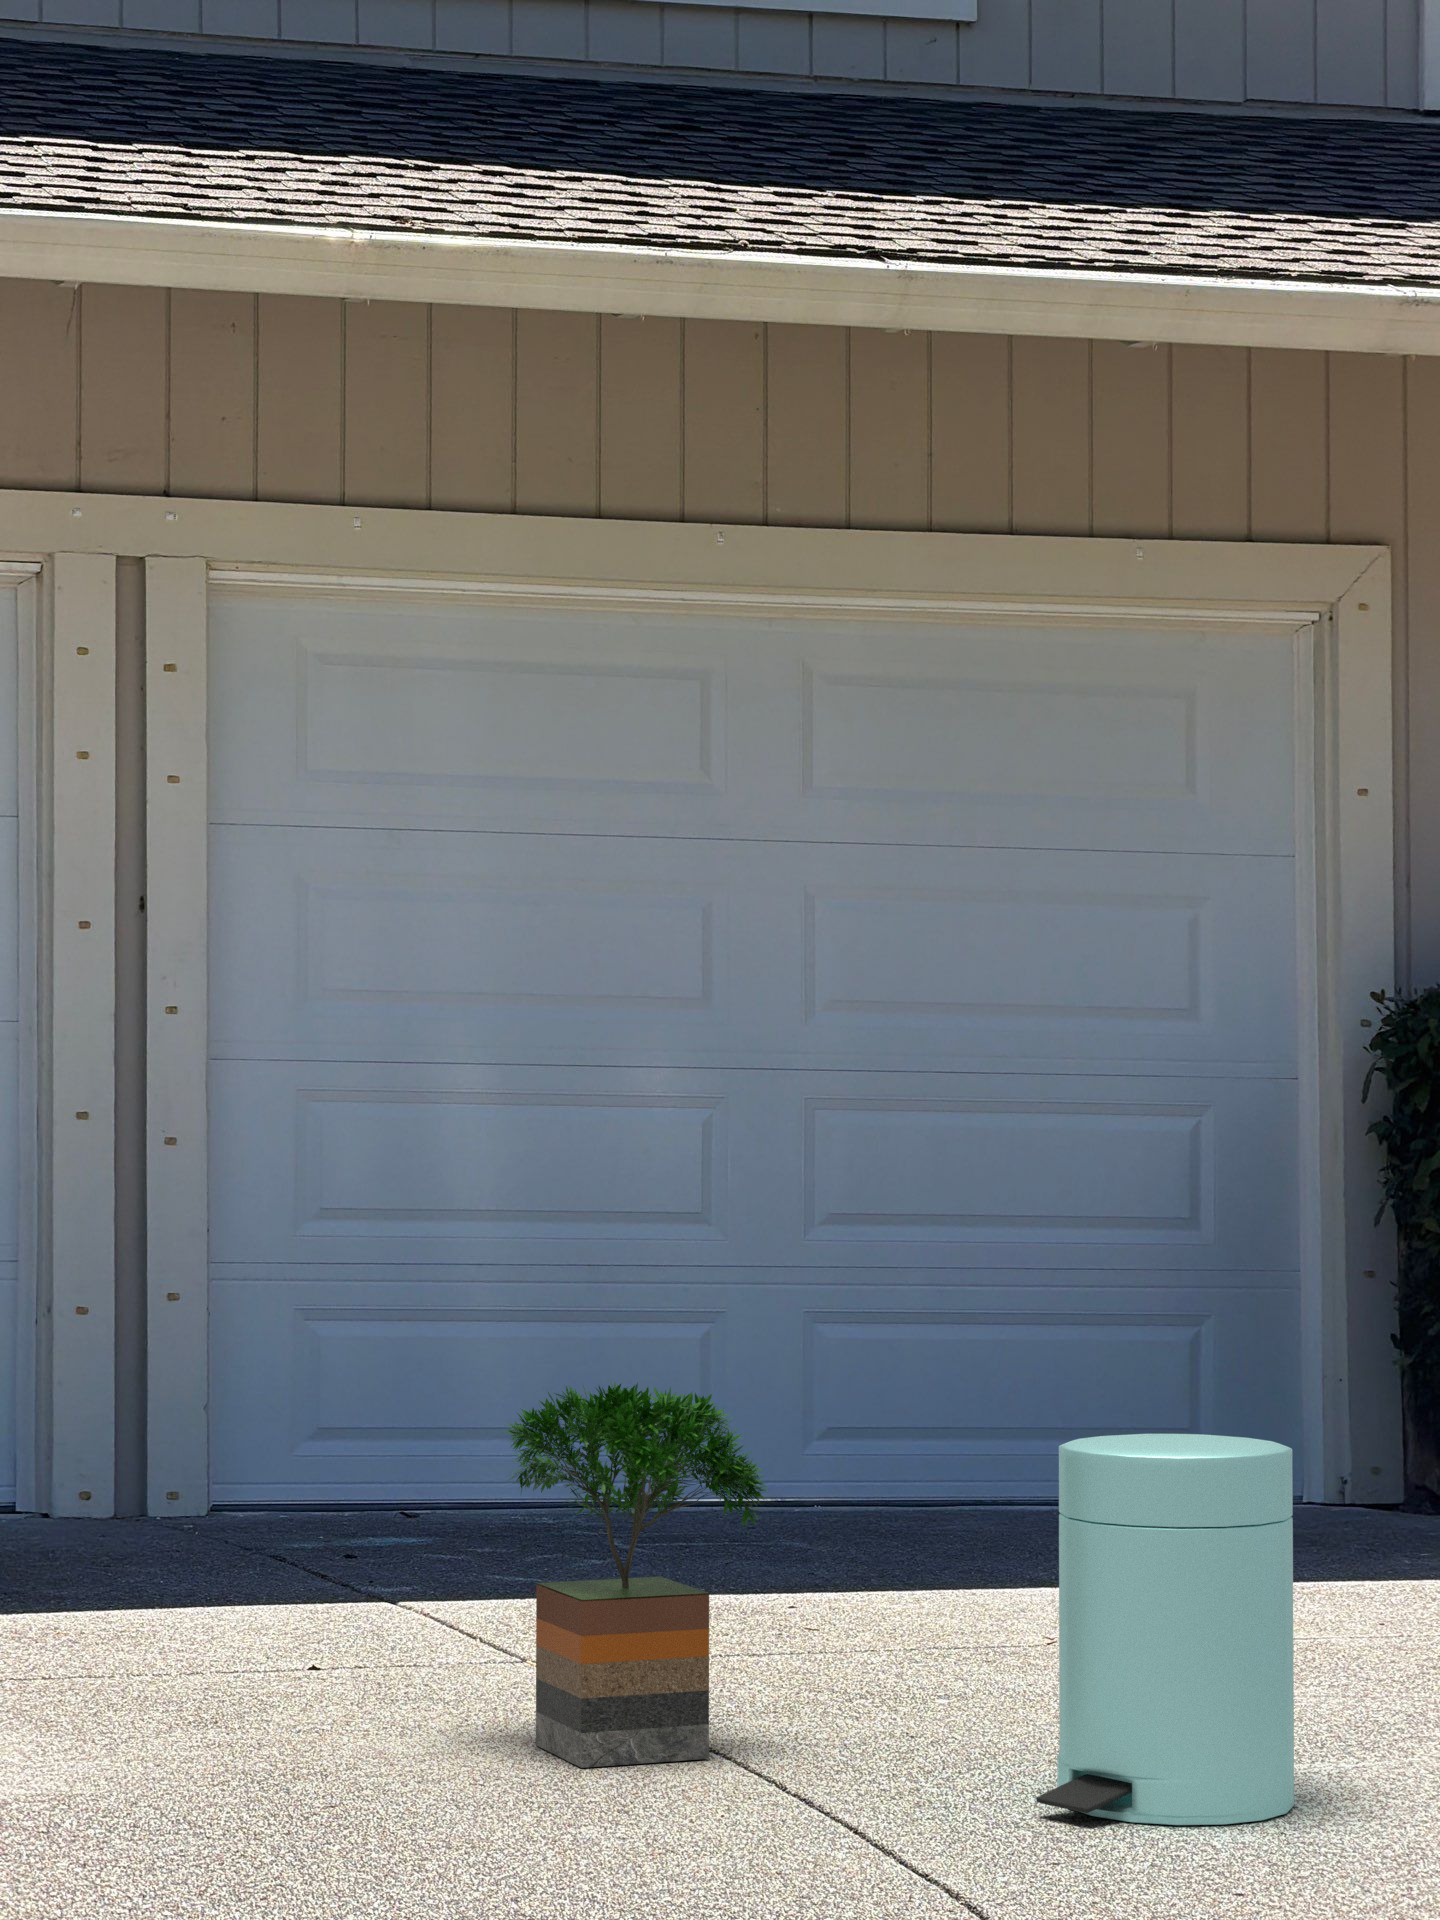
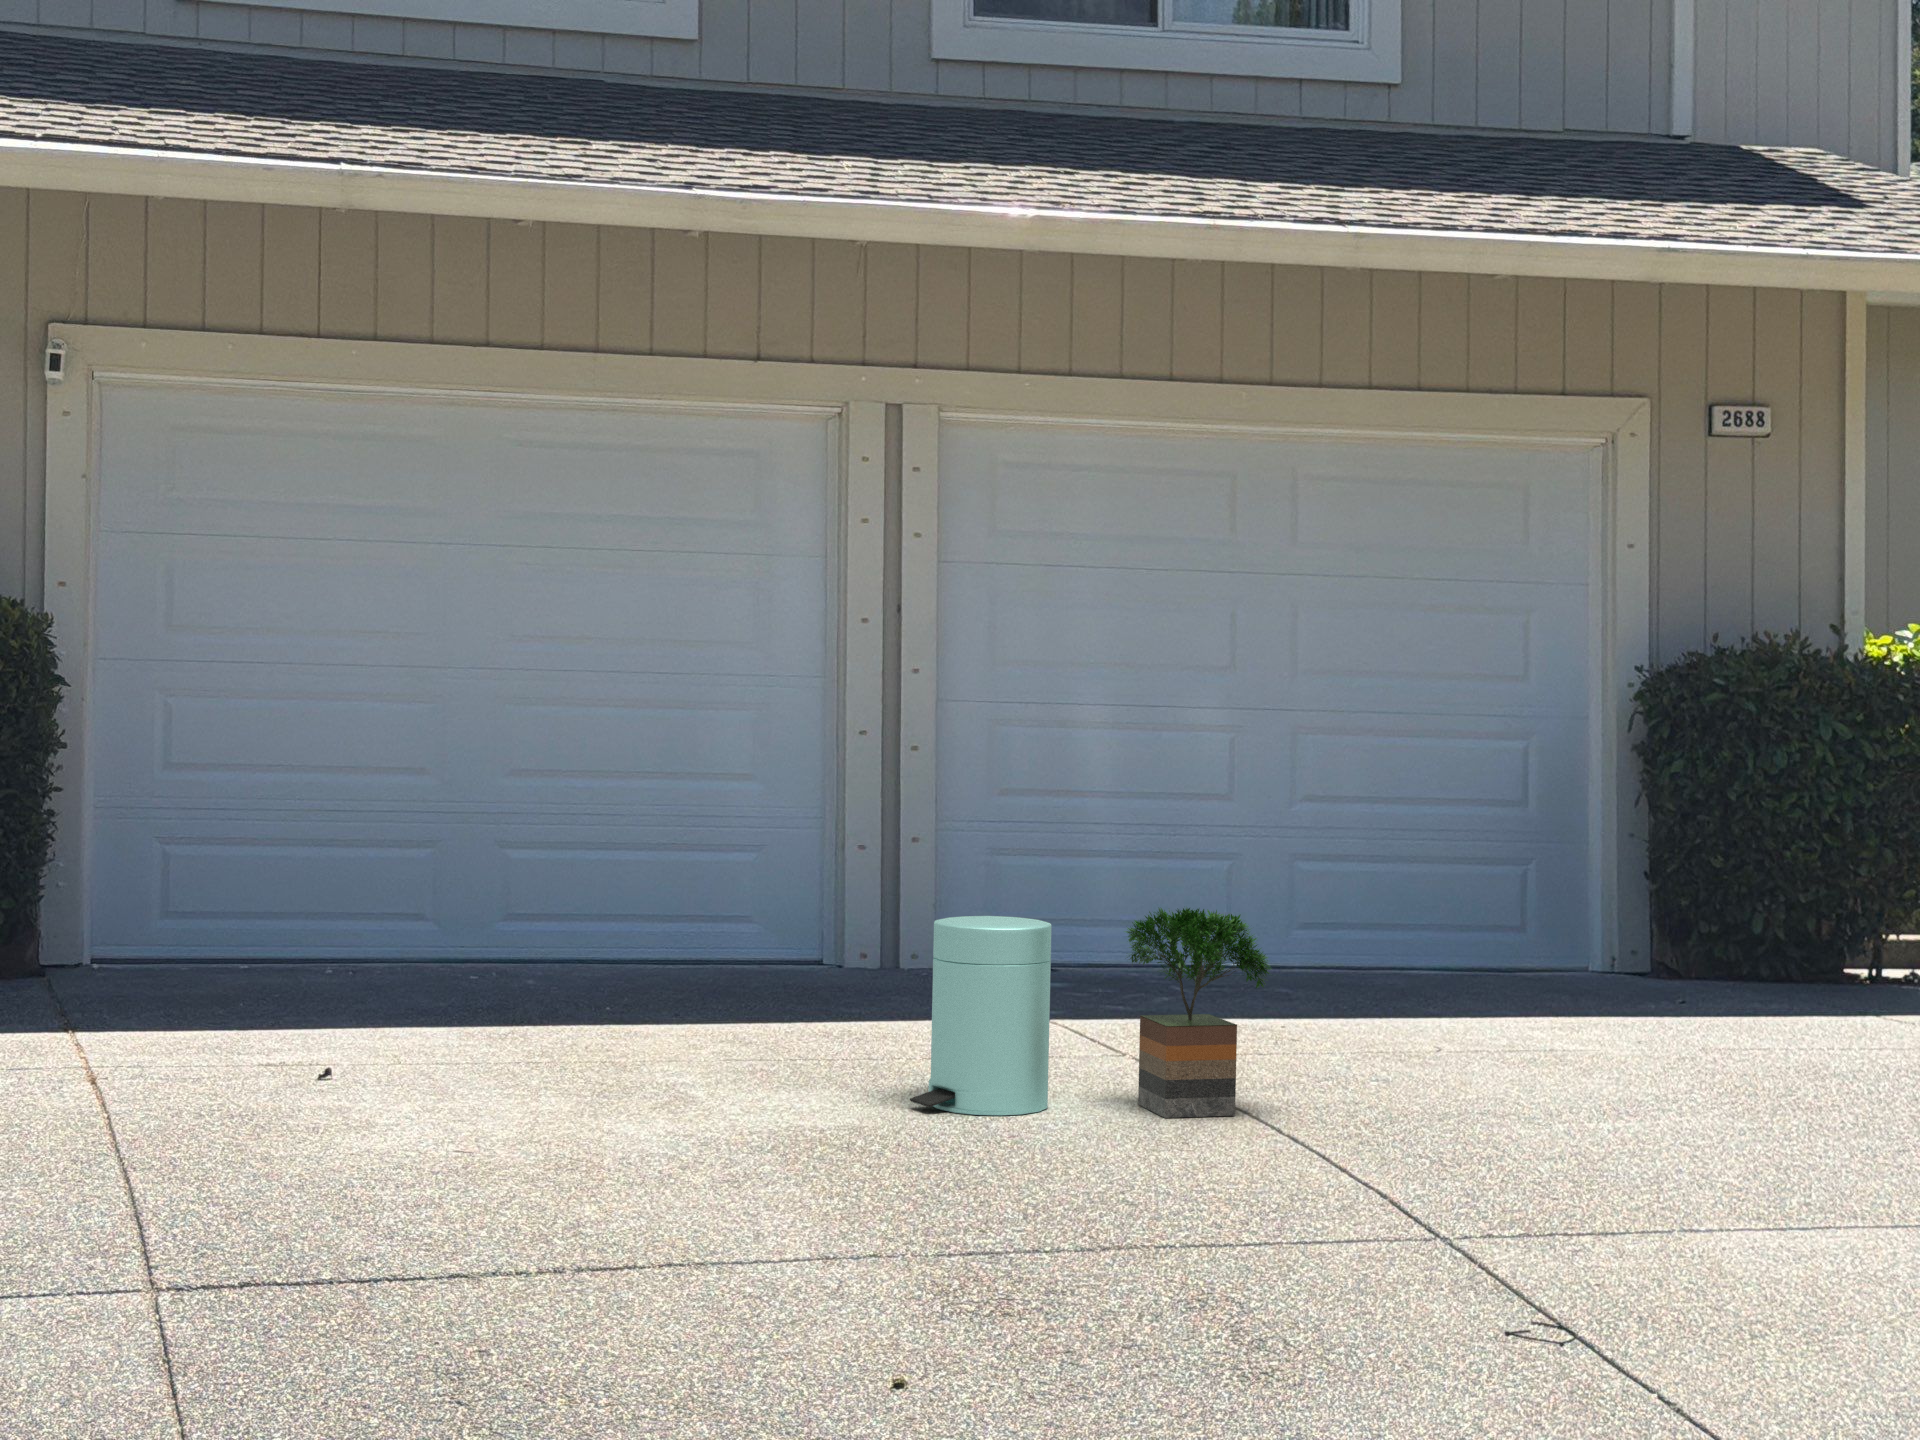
trash can: present [1036,1434,1294,1825] -> present [910,916,1052,1115]

